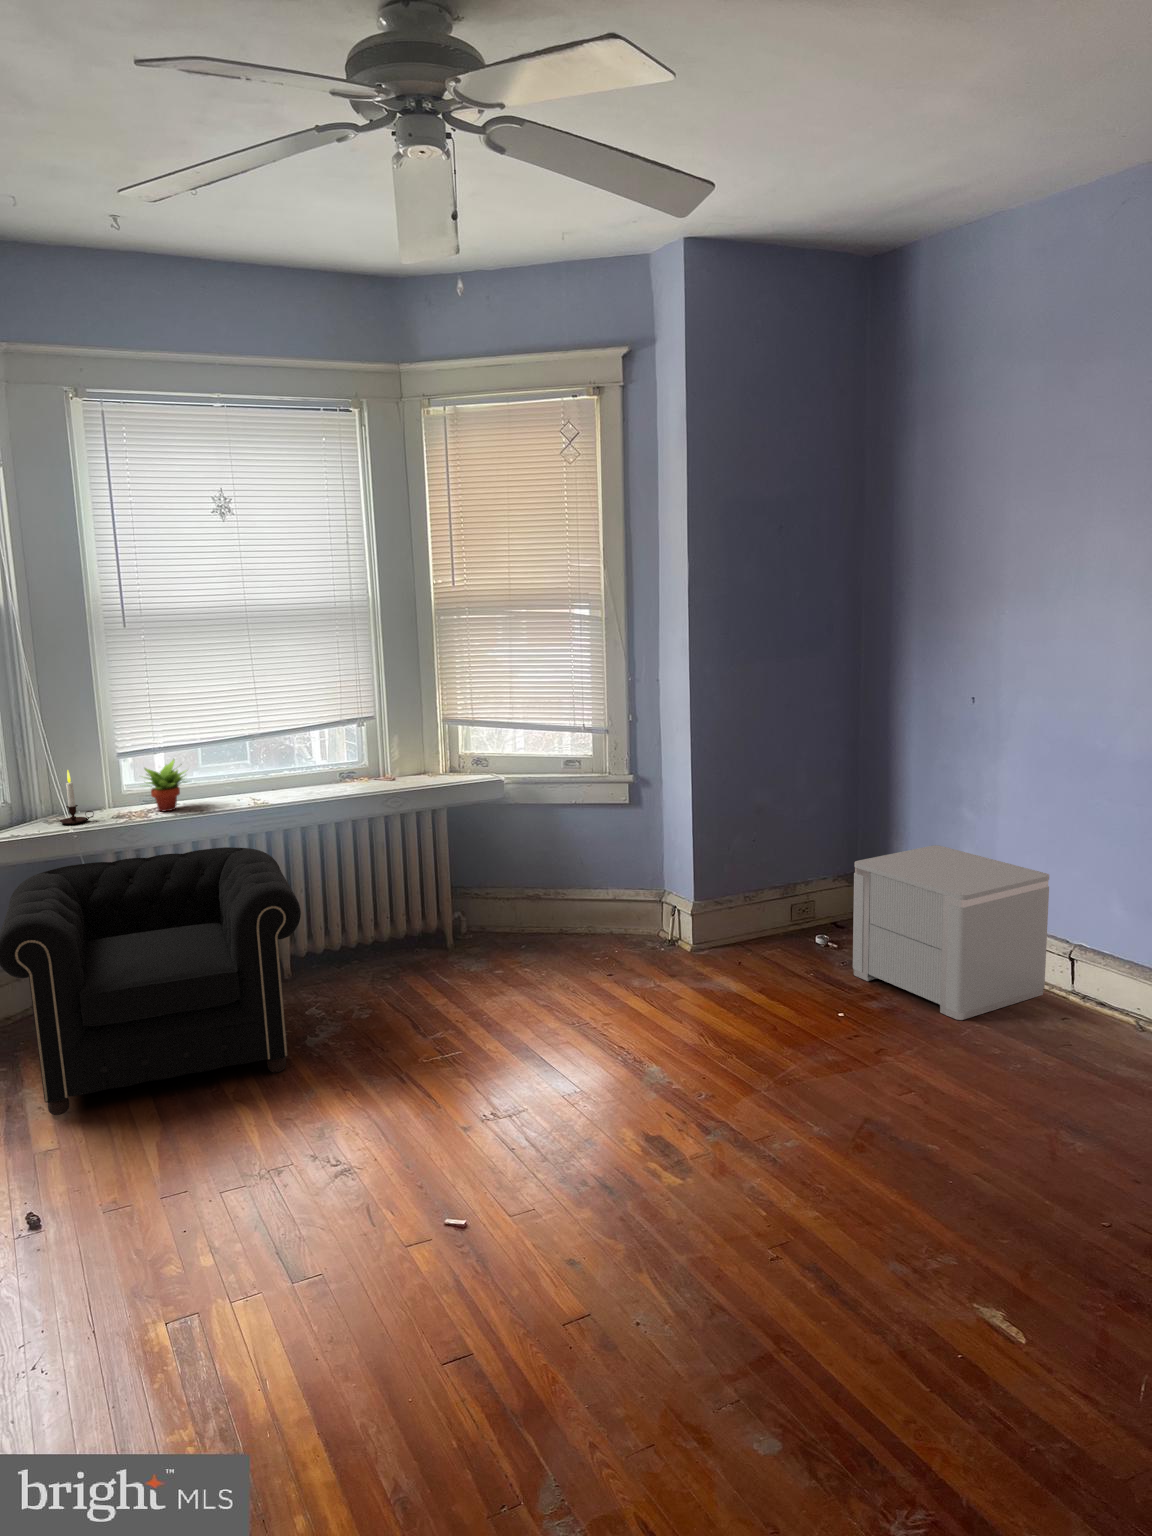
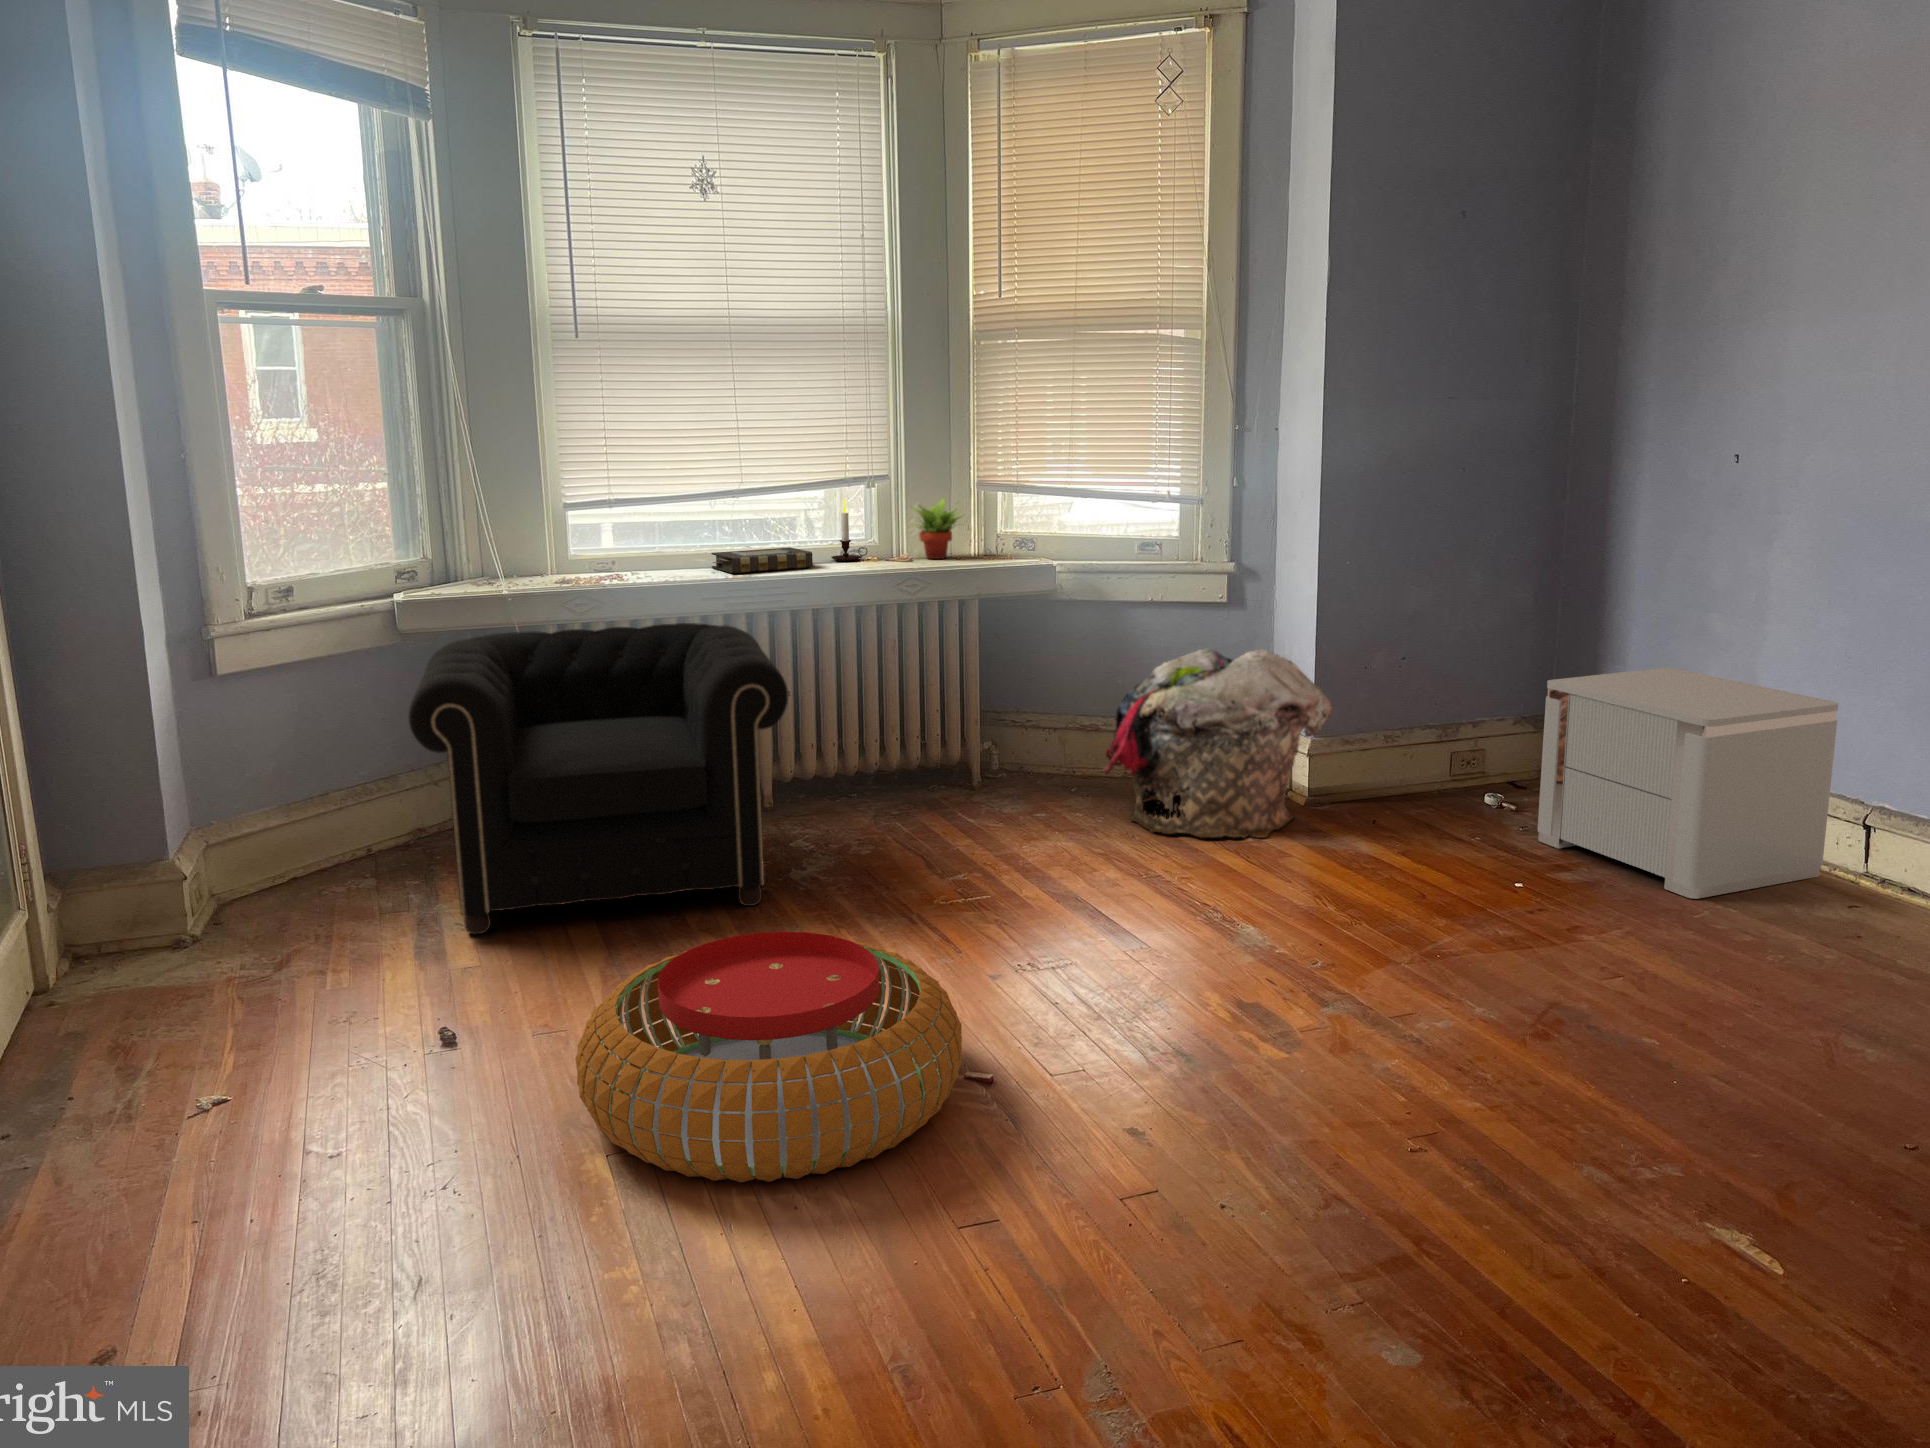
succulent plant: present [144,759,186,811] -> present [912,498,962,559]
candle: present [60,770,94,824] -> present [831,498,867,561]
book: none [238,778,317,804] -> present [711,547,813,573]
laundry basket: none [542,843,707,987] -> present [1103,648,1332,838]
pouf: none [139,1118,442,1340] -> present [575,932,962,1182]

